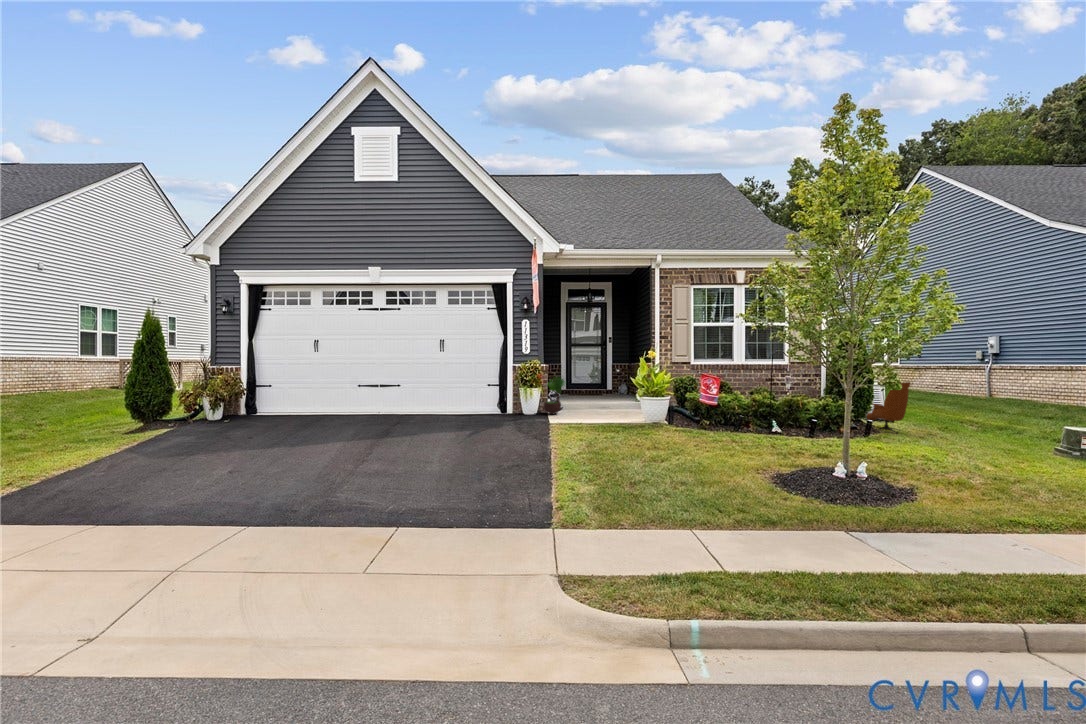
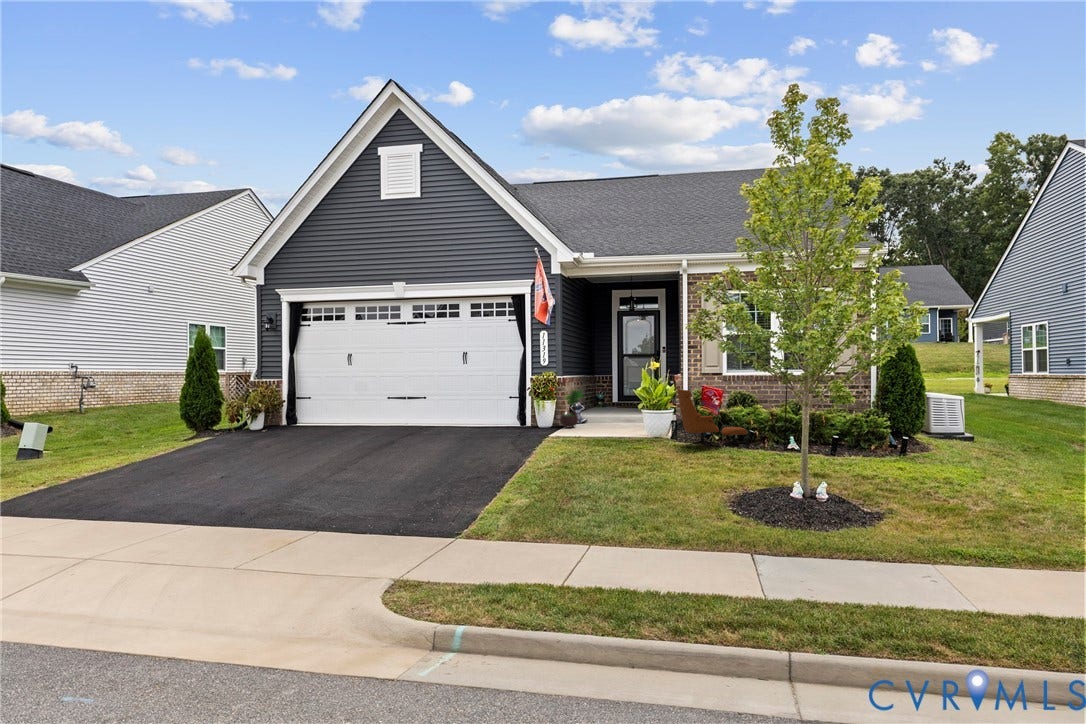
lounge chair: present [867,382,910,433] -> present [677,389,747,448]

